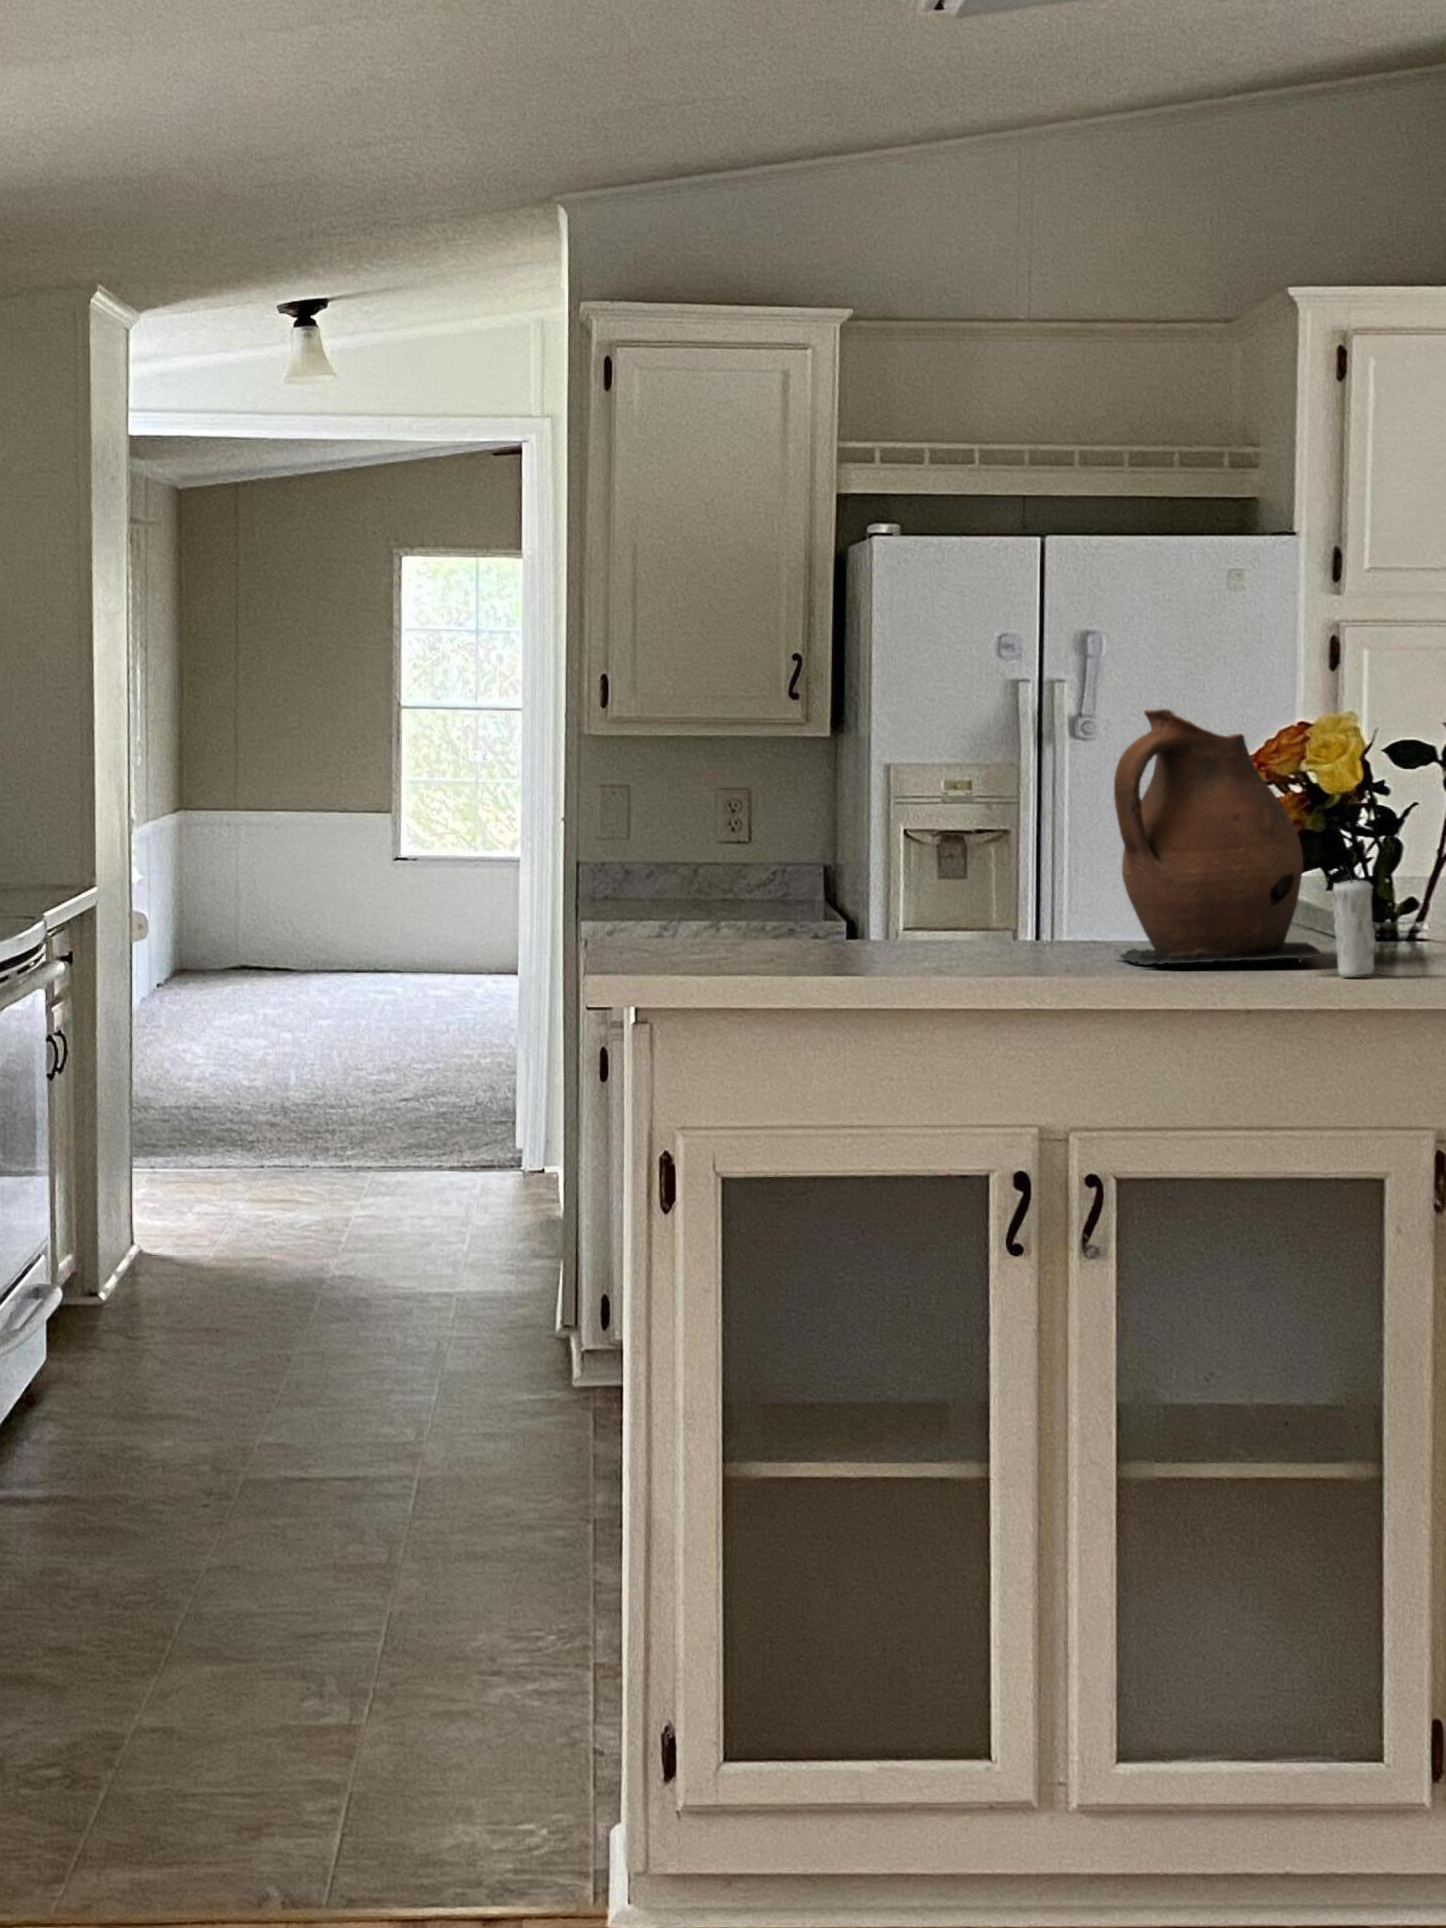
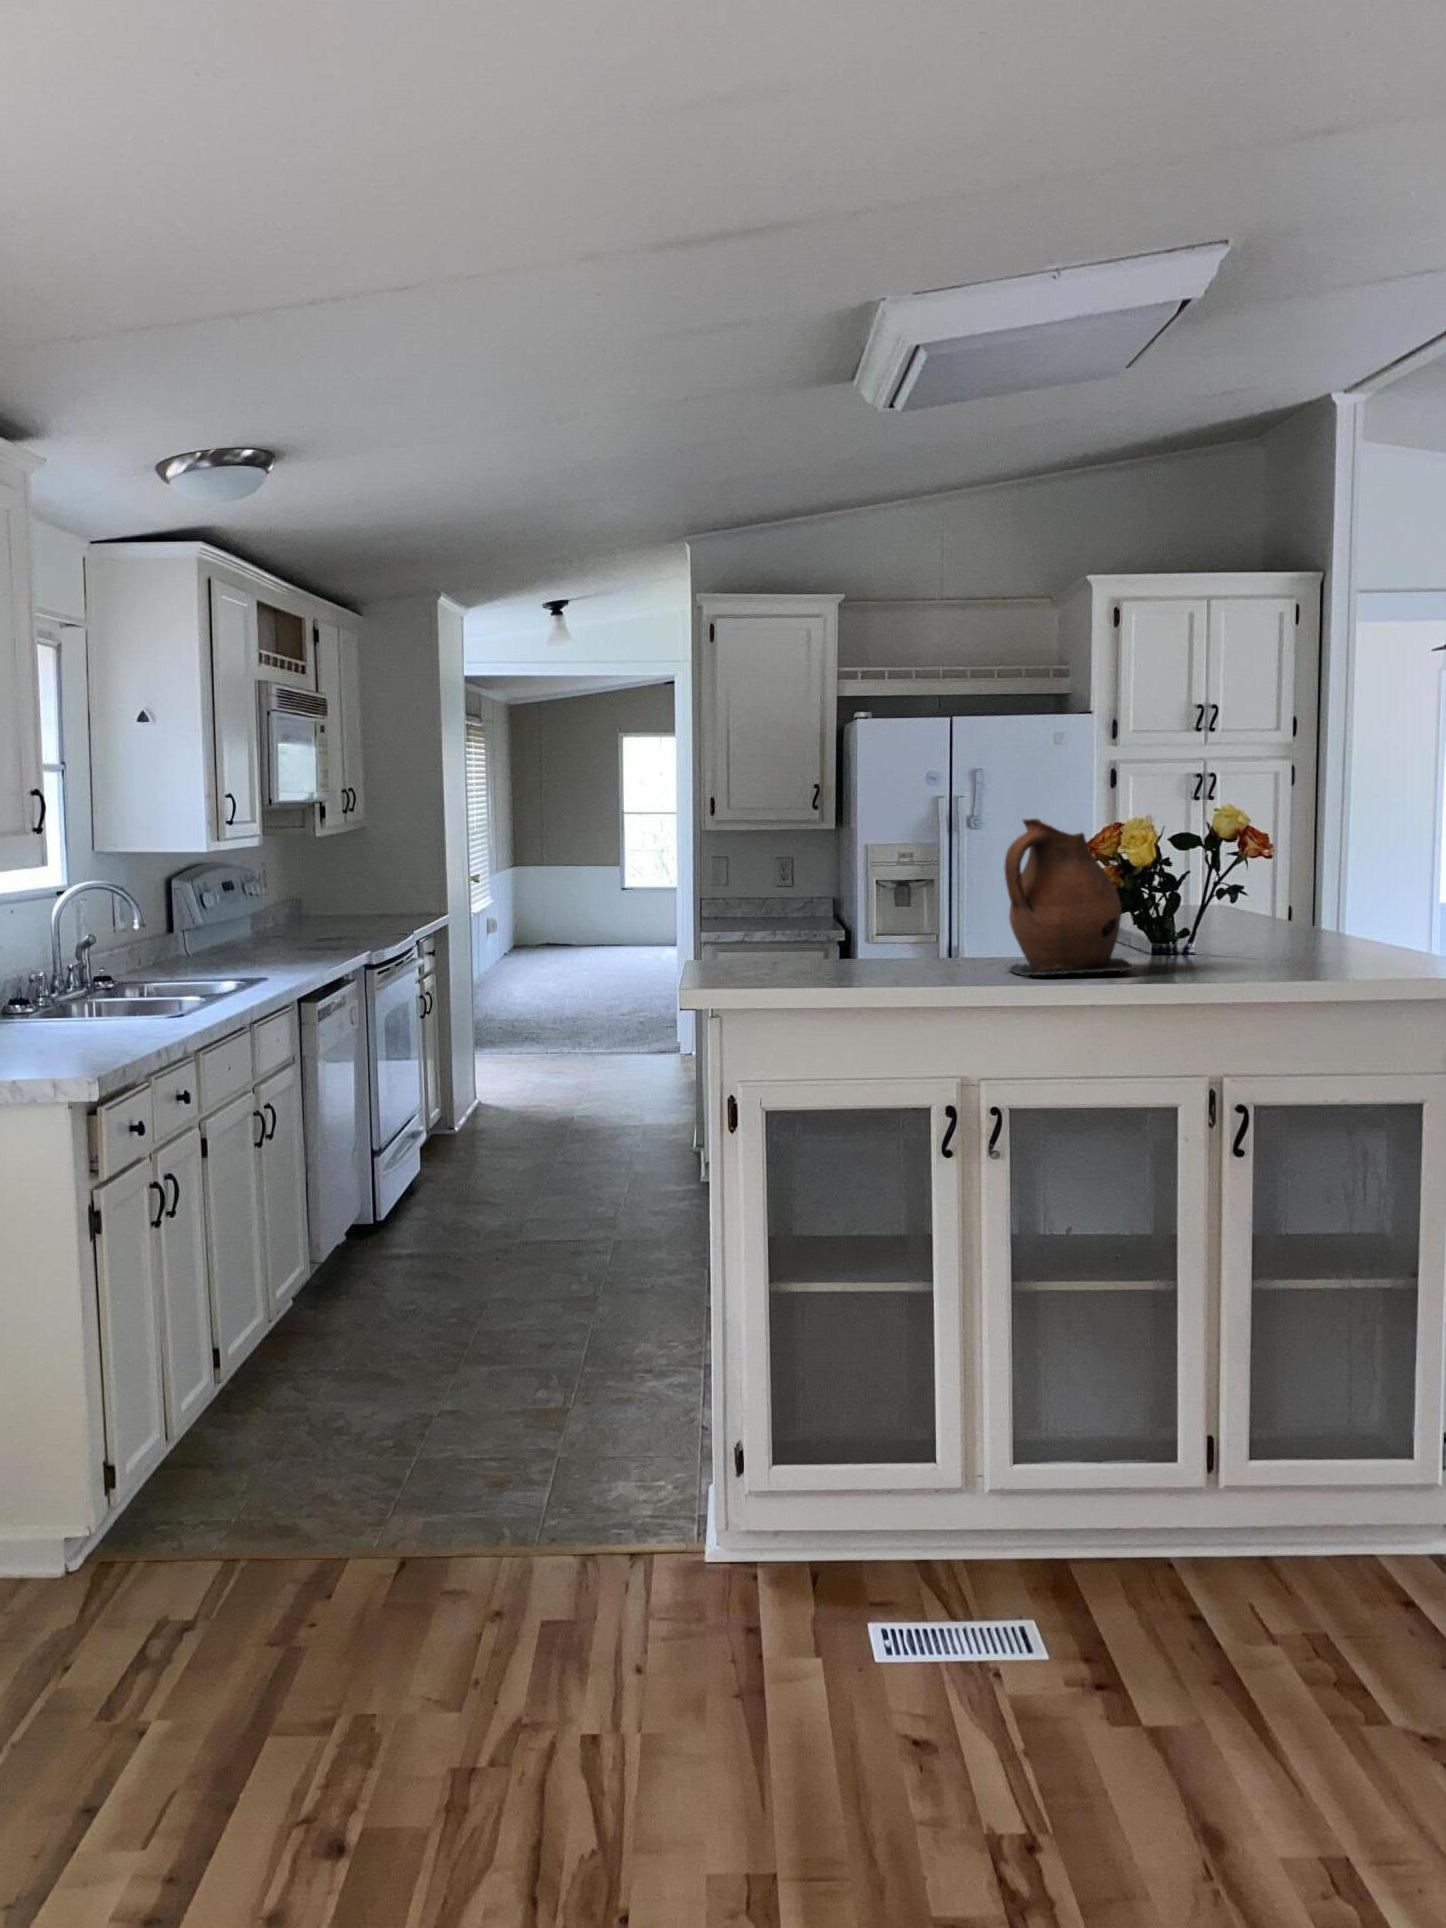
candle: present [1333,874,1375,977] -> none [1143,912,1170,983]

